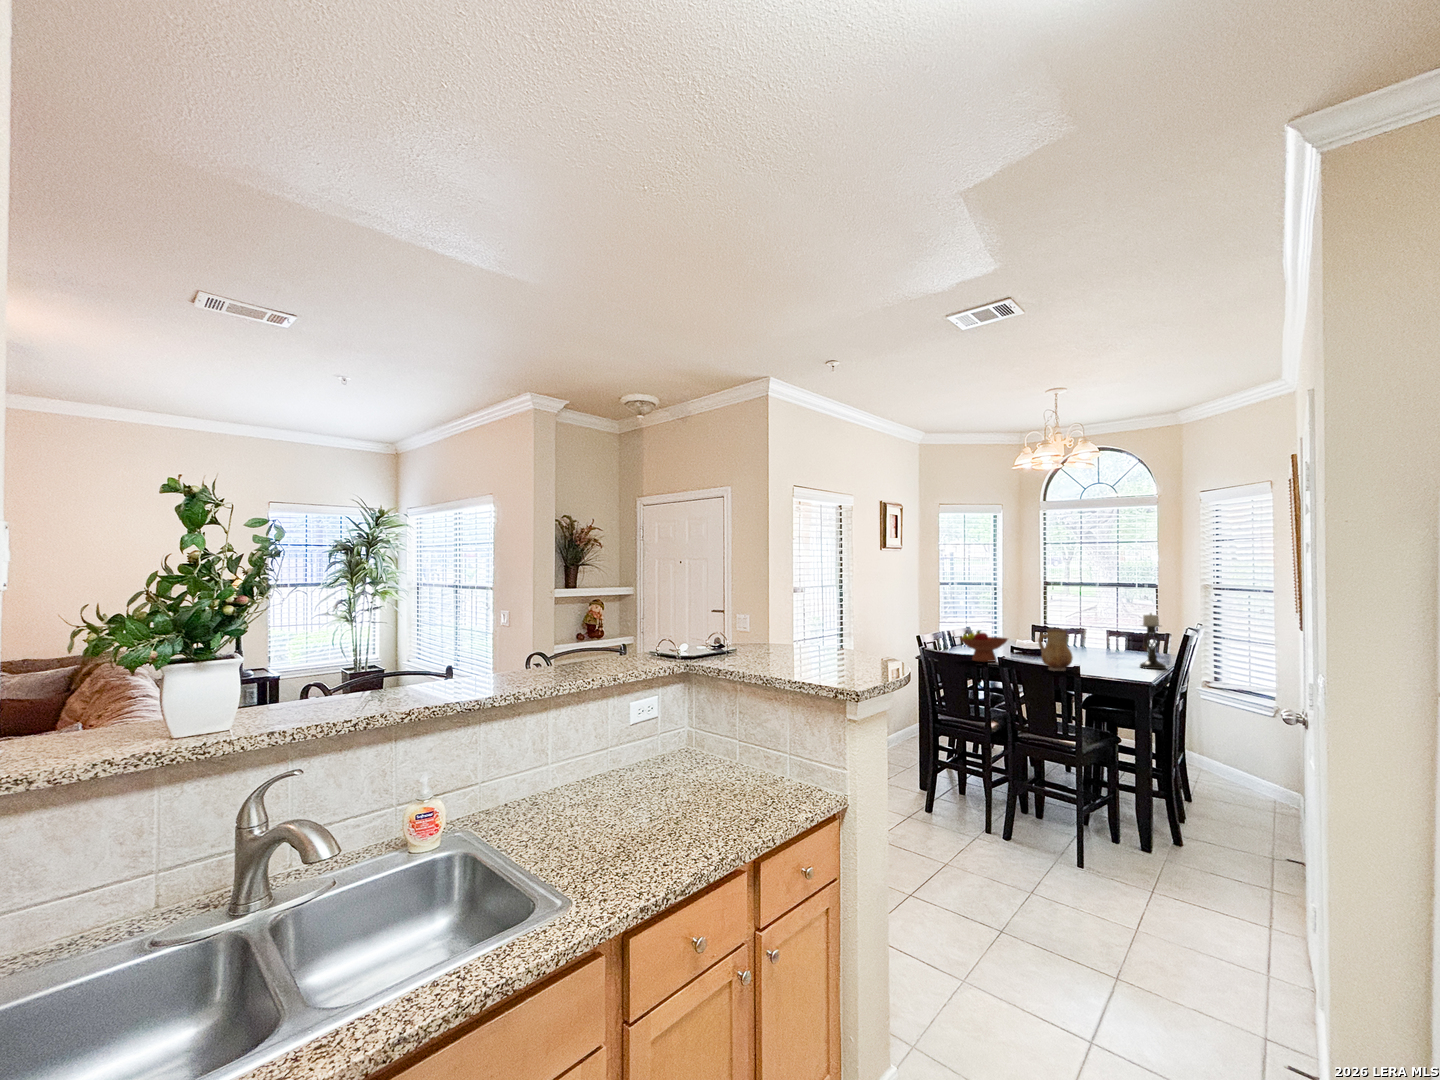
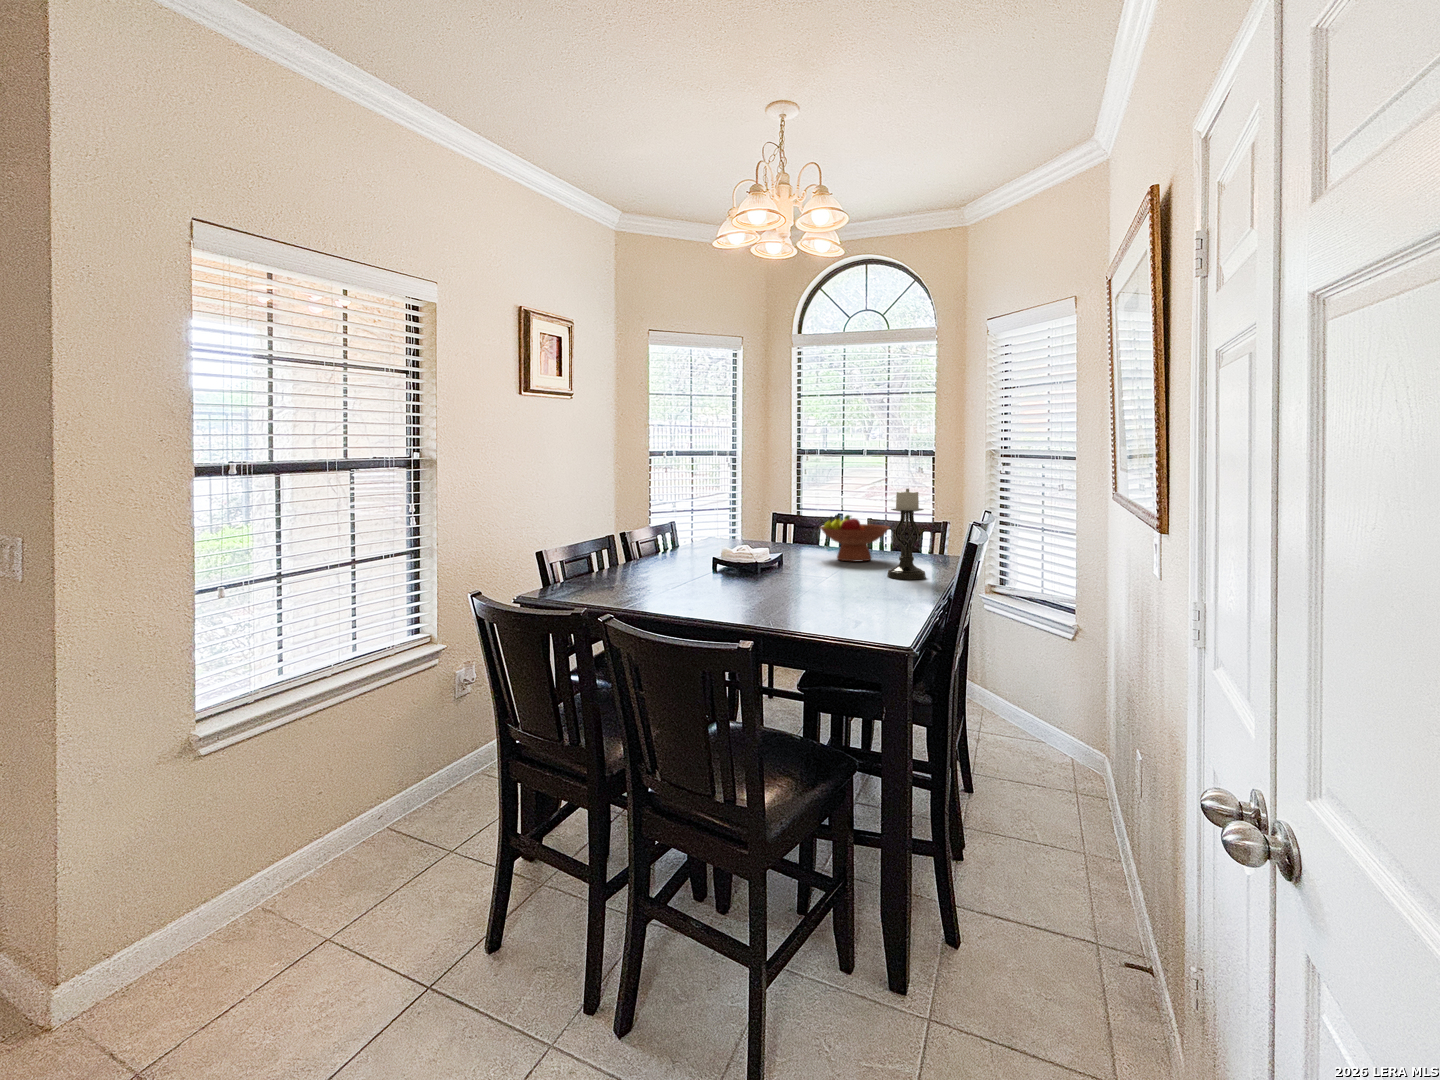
ceramic pitcher: present [1038,629,1073,671] -> none [722,518,773,590]
fruit bowl: present [960,630,1008,662] -> present [820,515,889,562]

